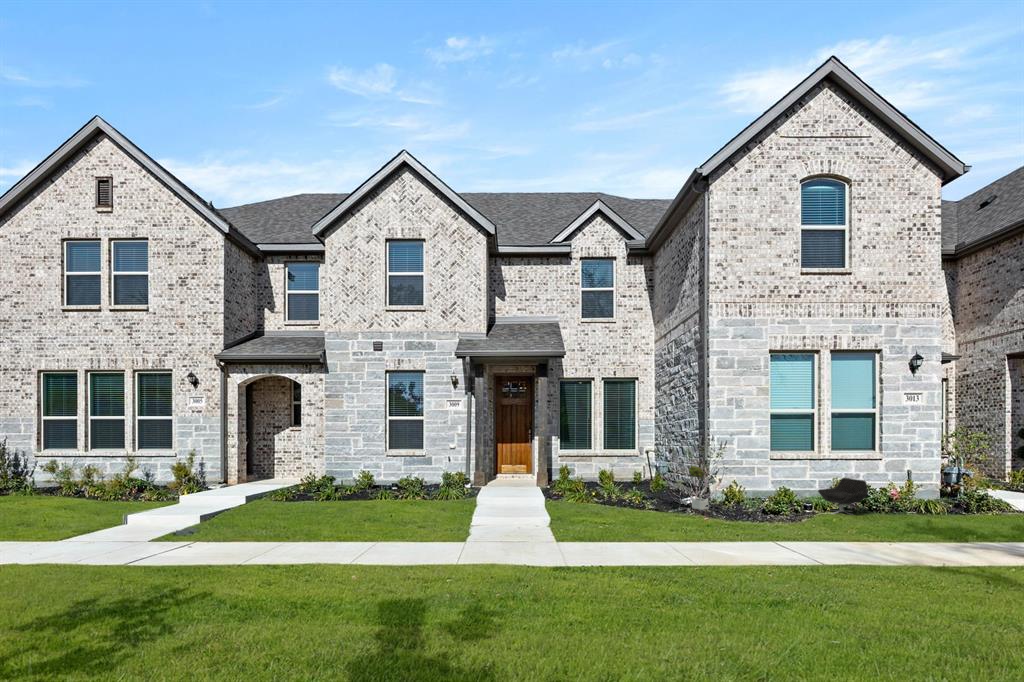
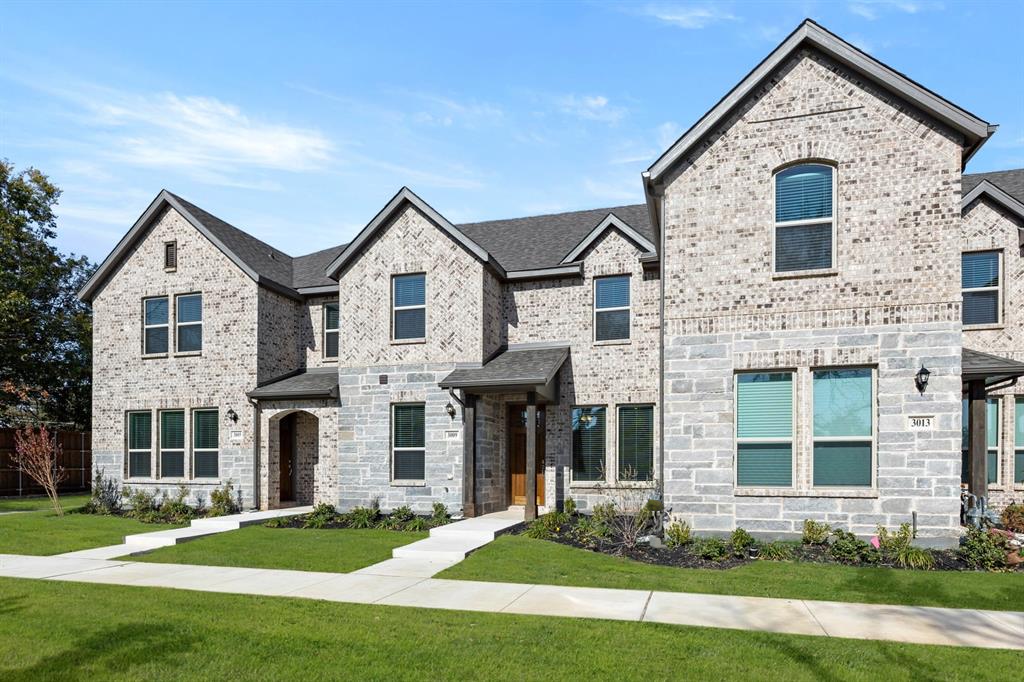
lounge chair: present [818,478,868,514] -> none [793,516,847,560]

